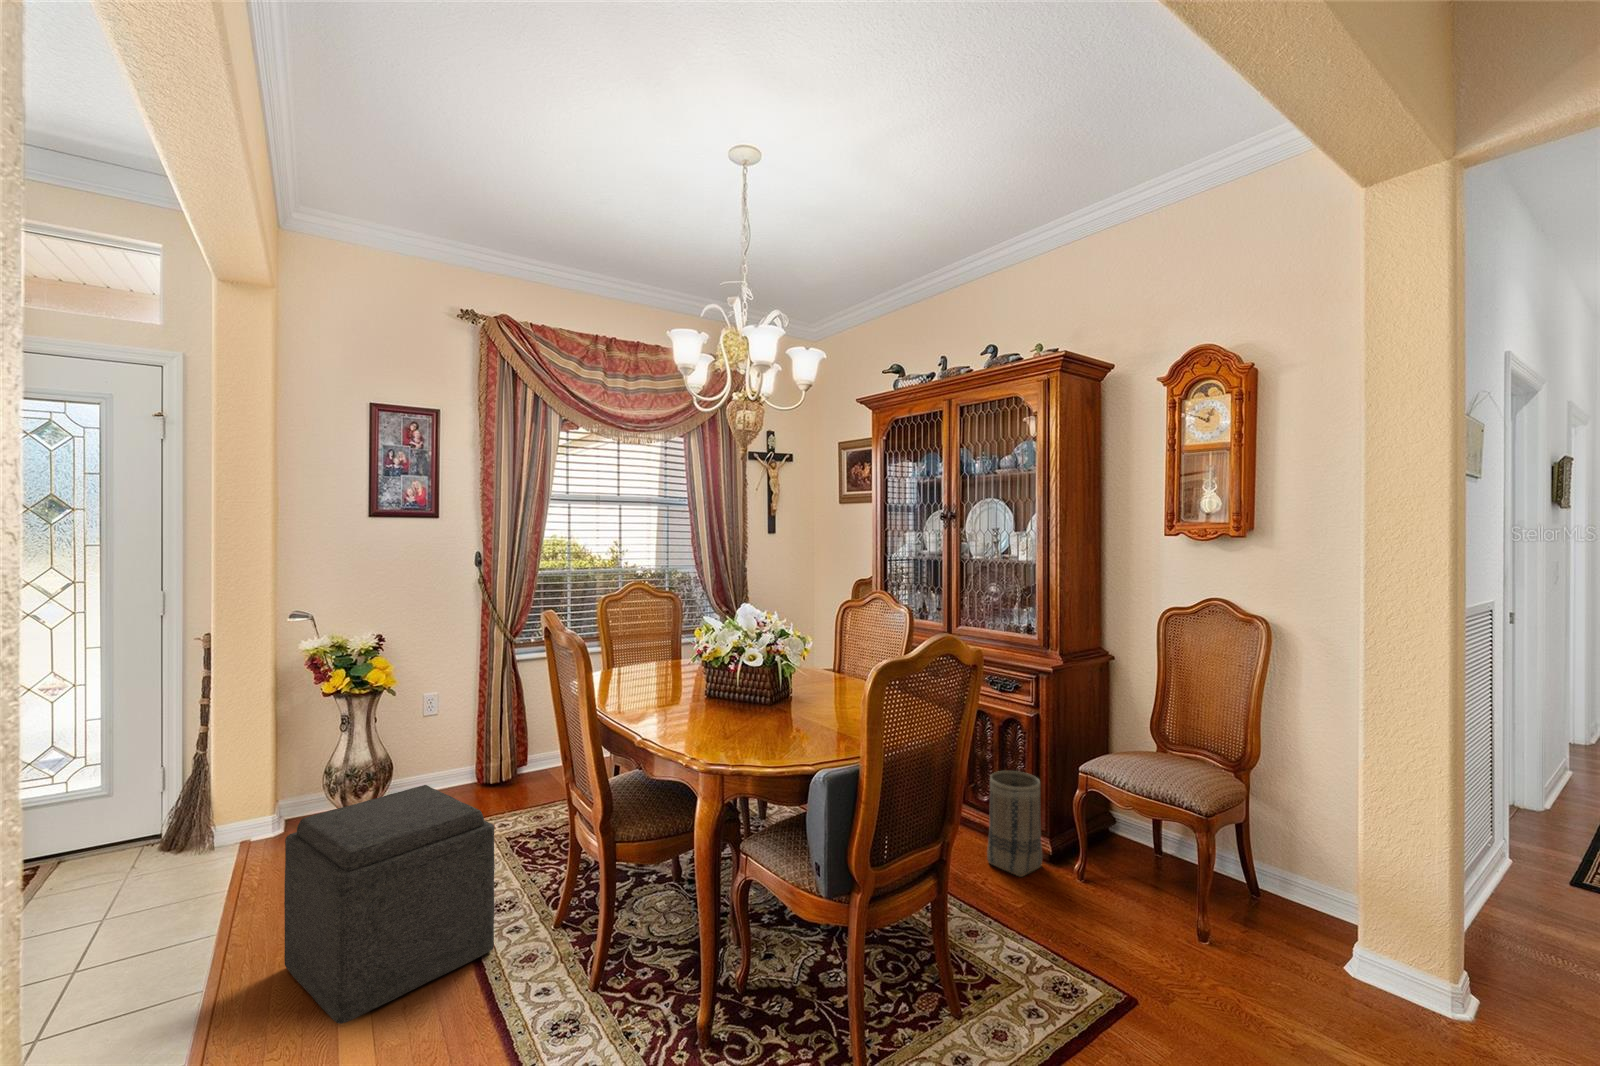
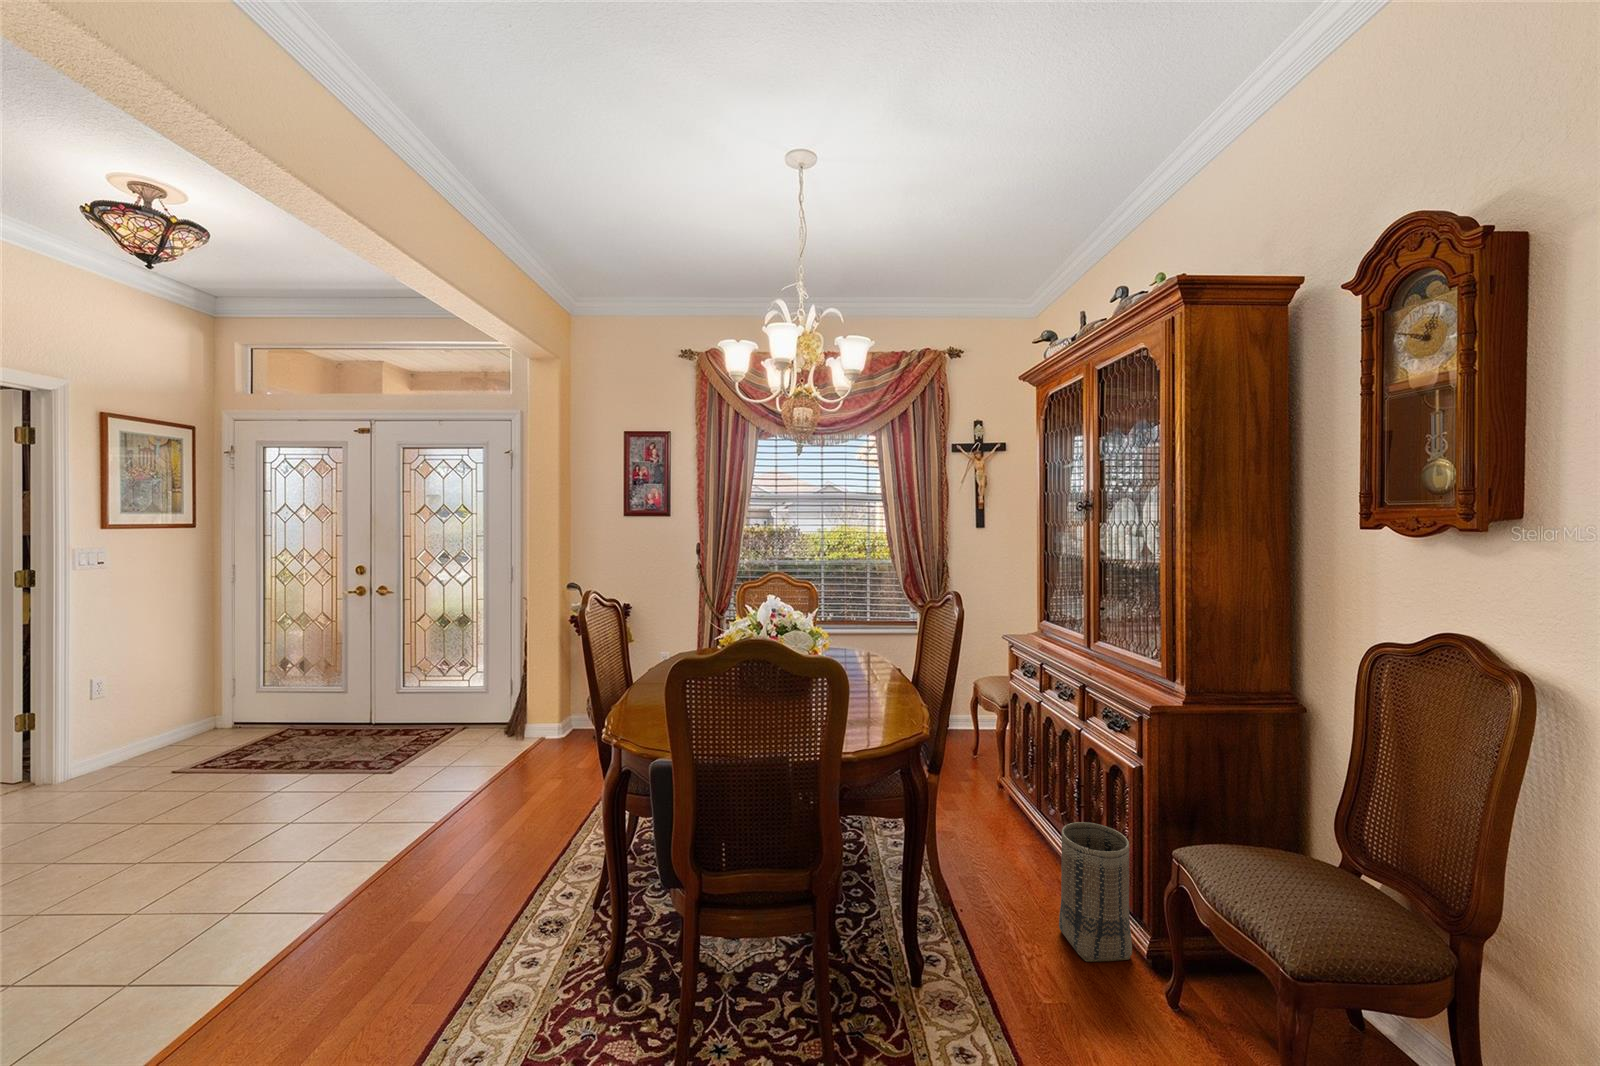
ottoman: present [284,785,494,1024] -> none [456,717,580,870]

